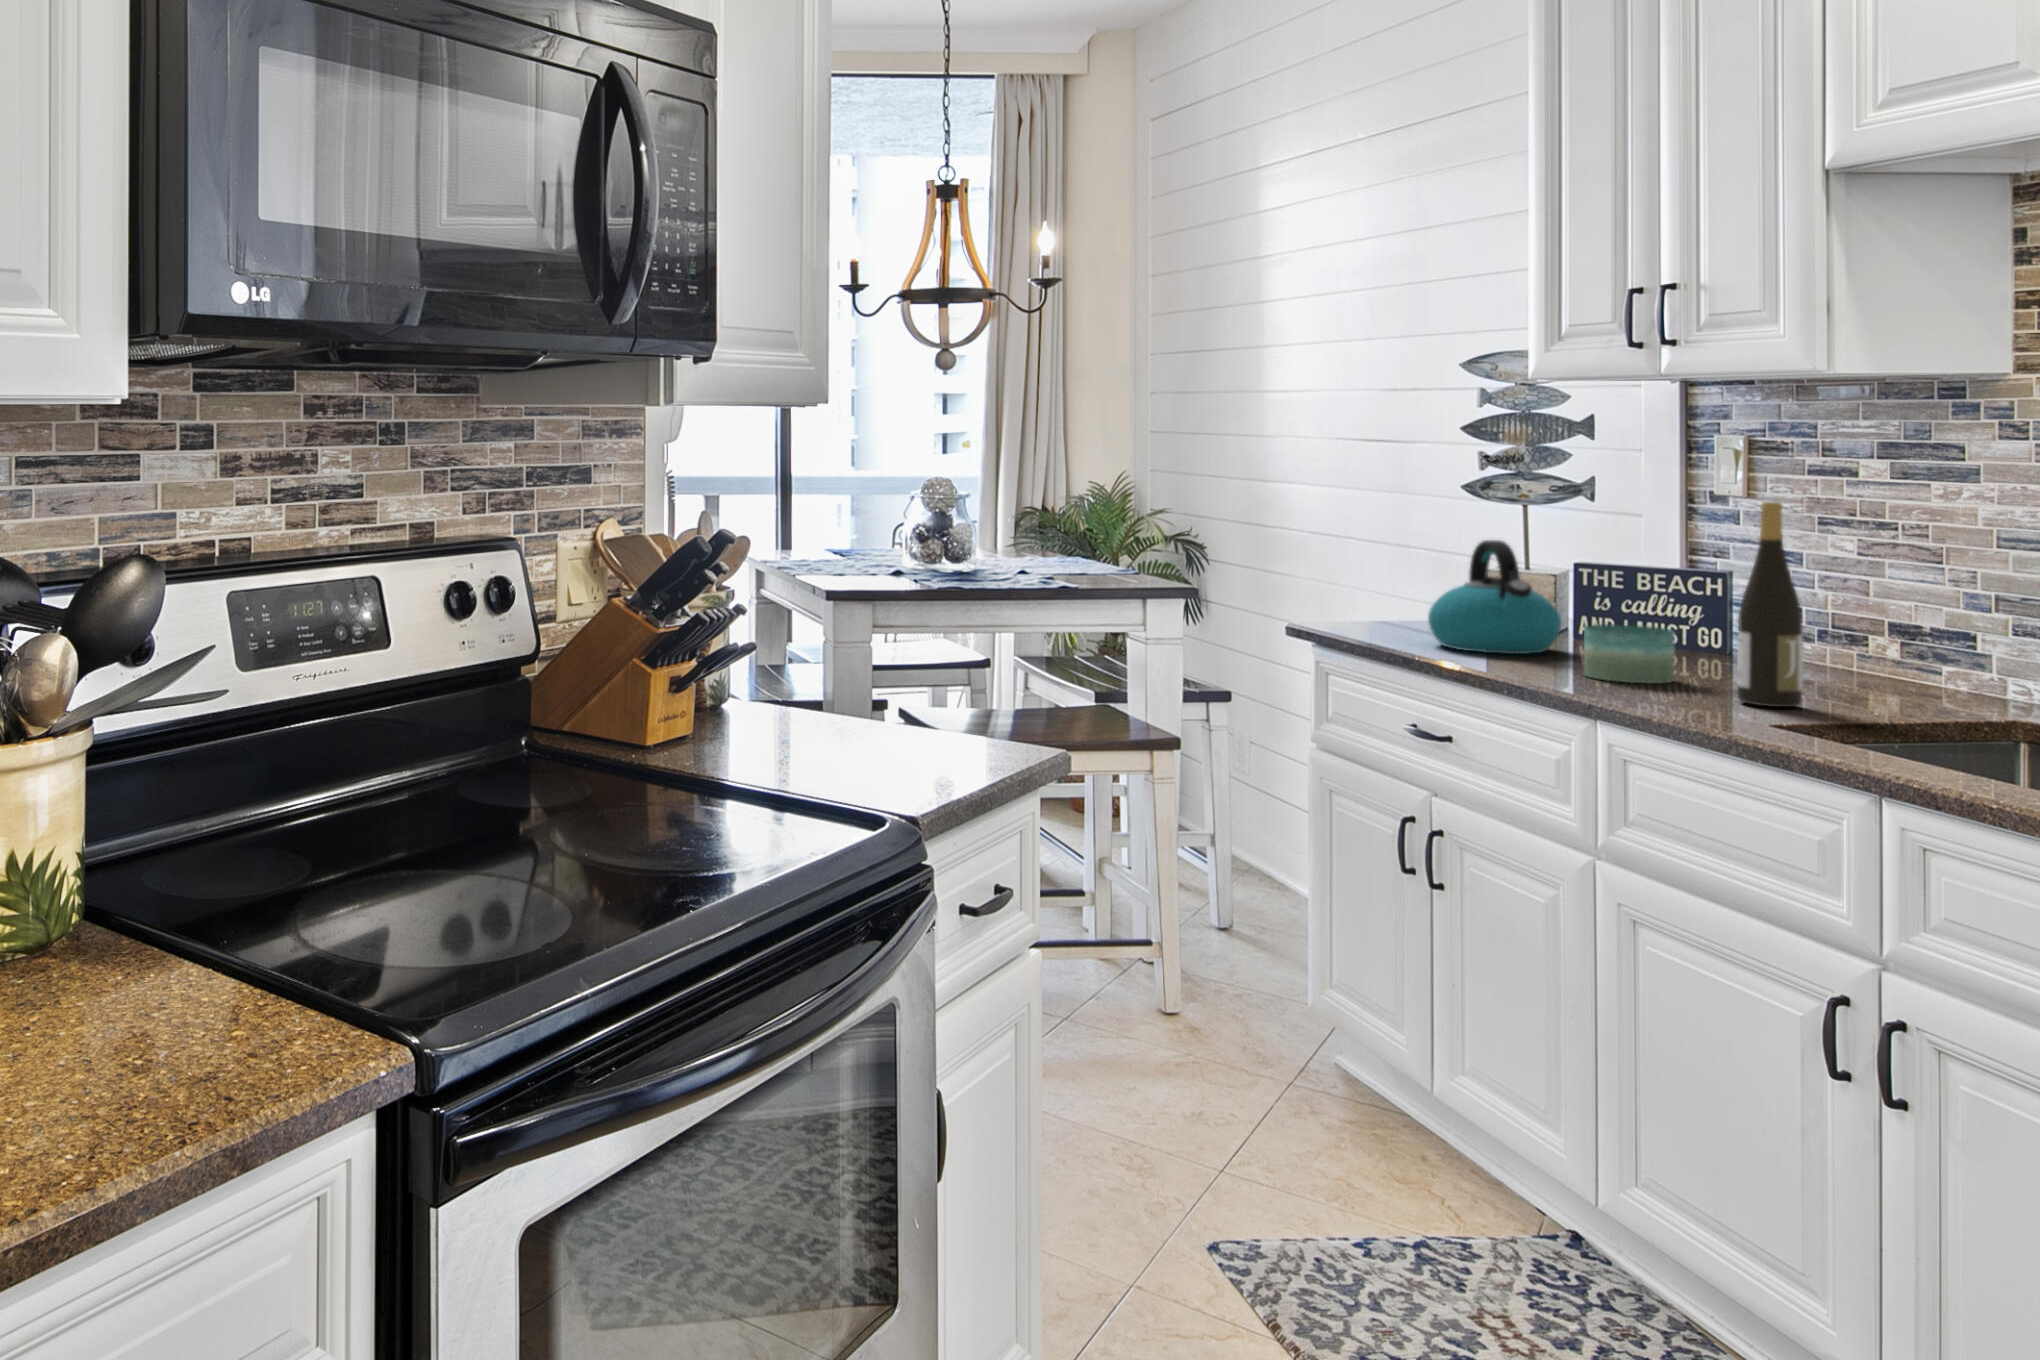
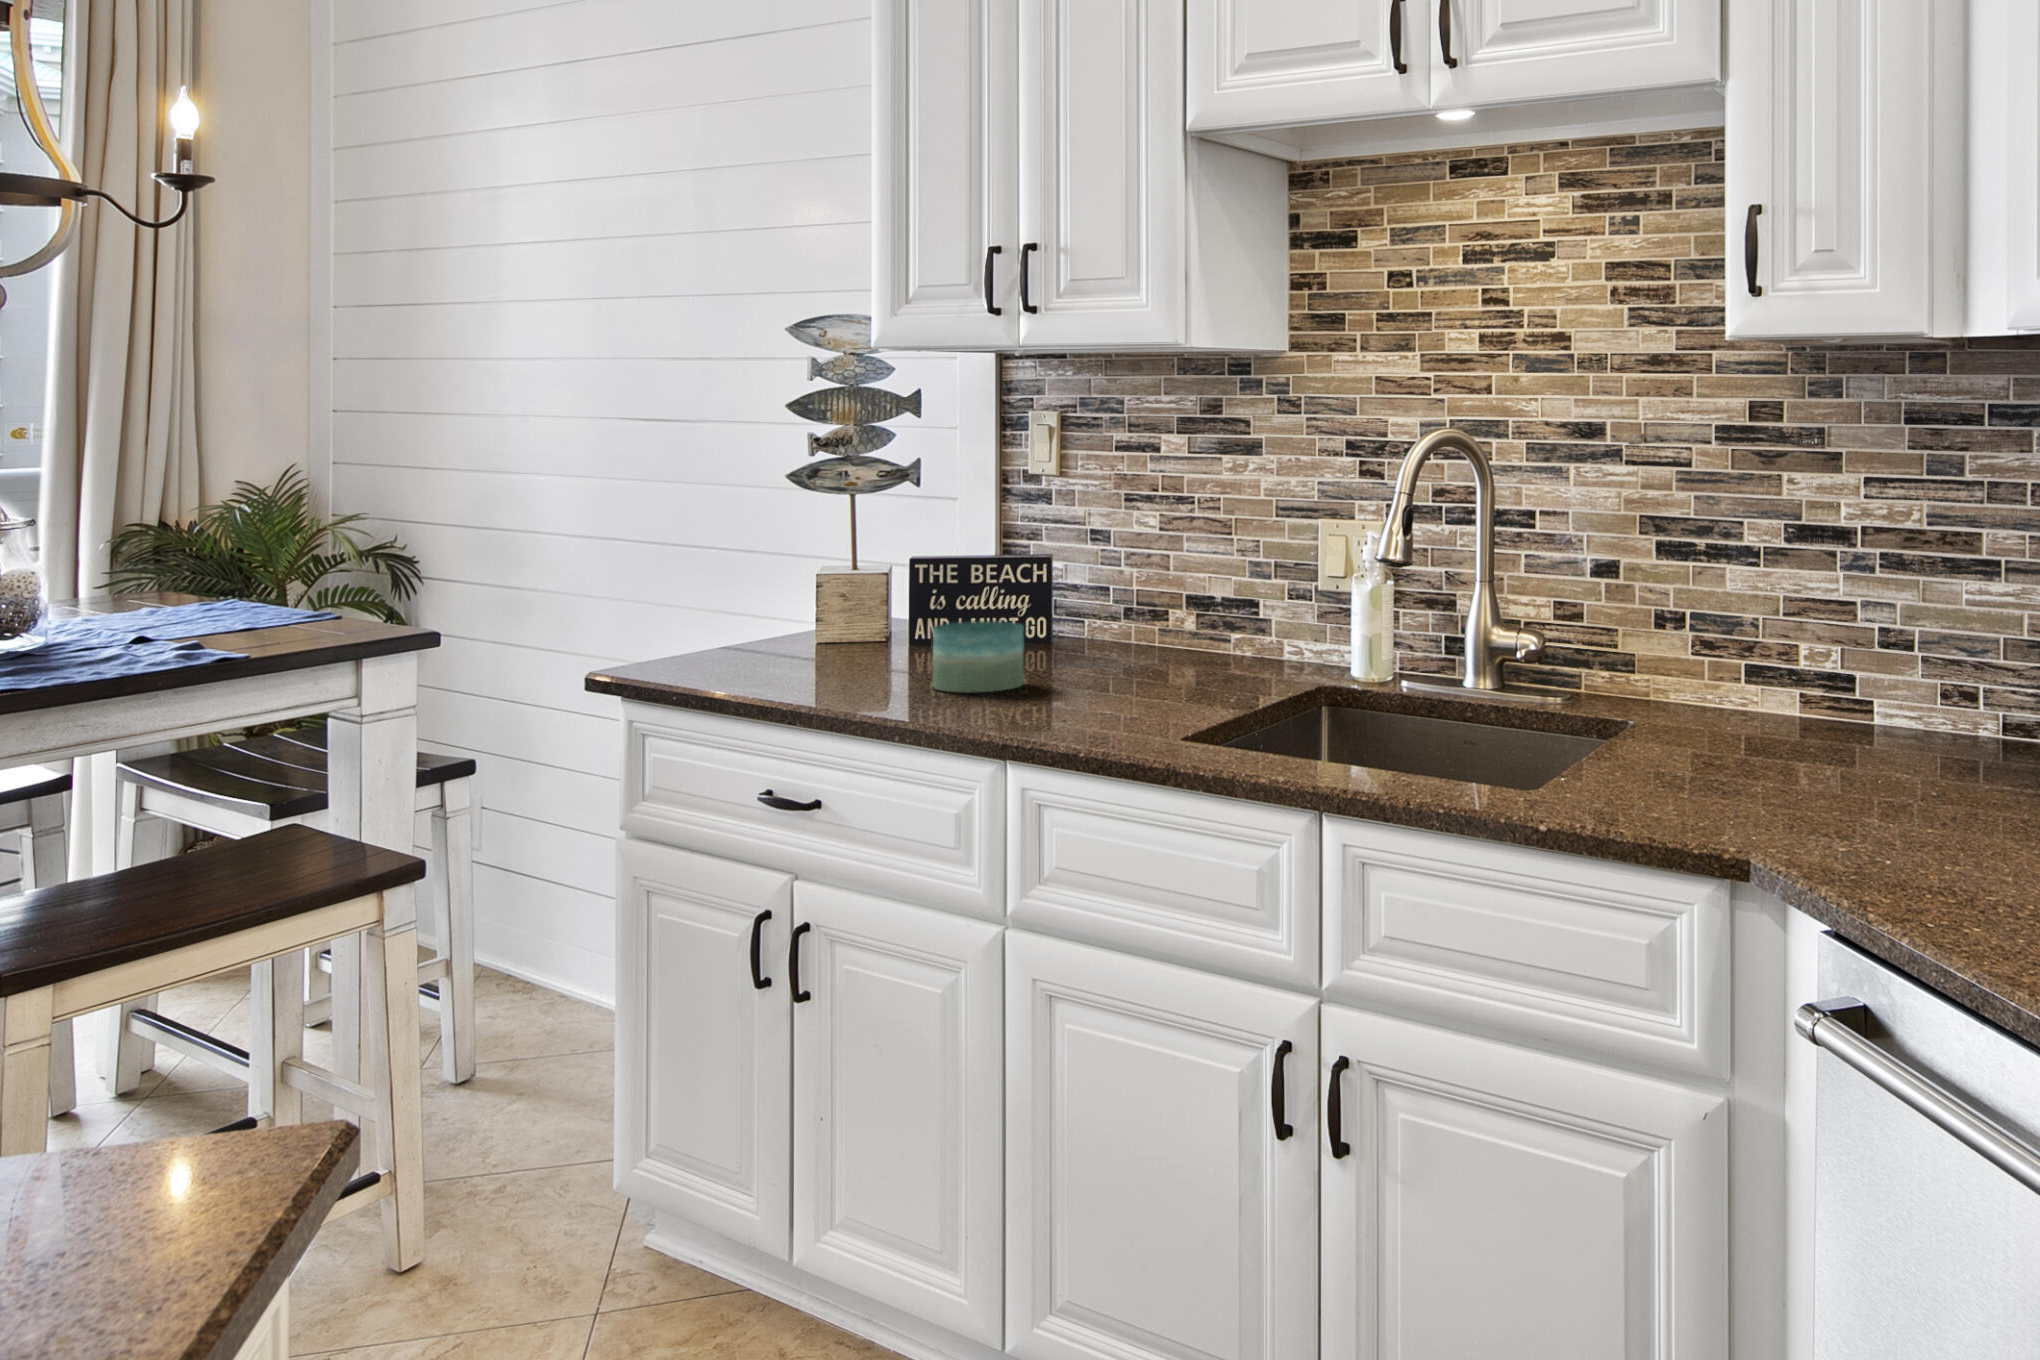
wine bottle: present [1737,502,1803,707] -> none [1094,469,1153,706]
kettle: present [1428,540,1561,654] -> none [753,529,899,669]

